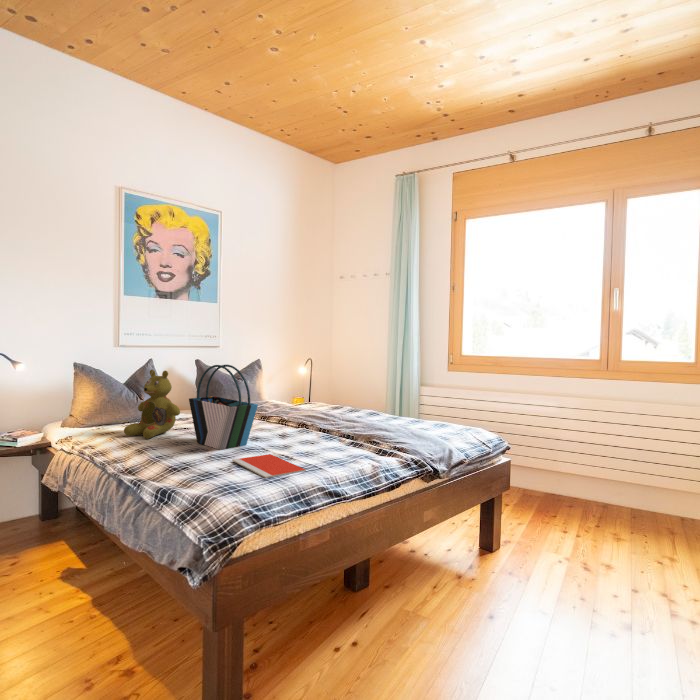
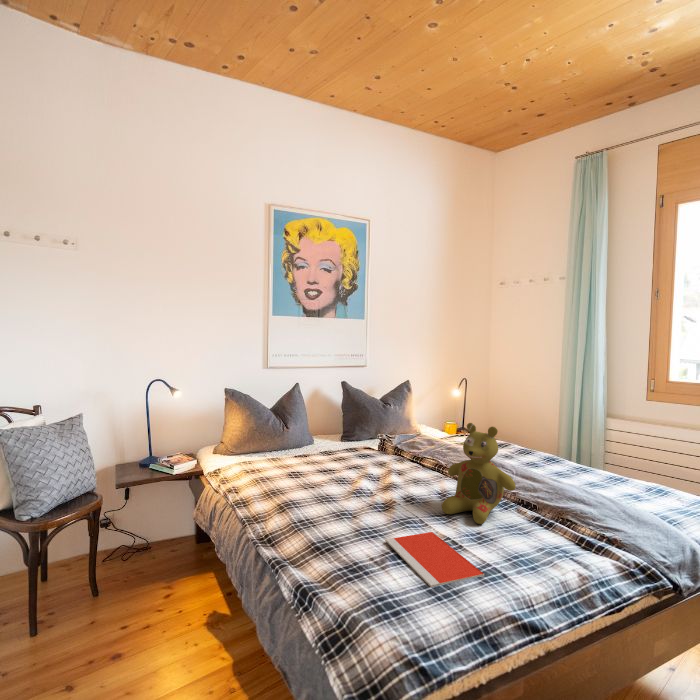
tote bag: present [189,365,258,450] -> none [335,408,416,514]
stuffed bear: present [124,370,180,439] -> present [442,423,516,524]

